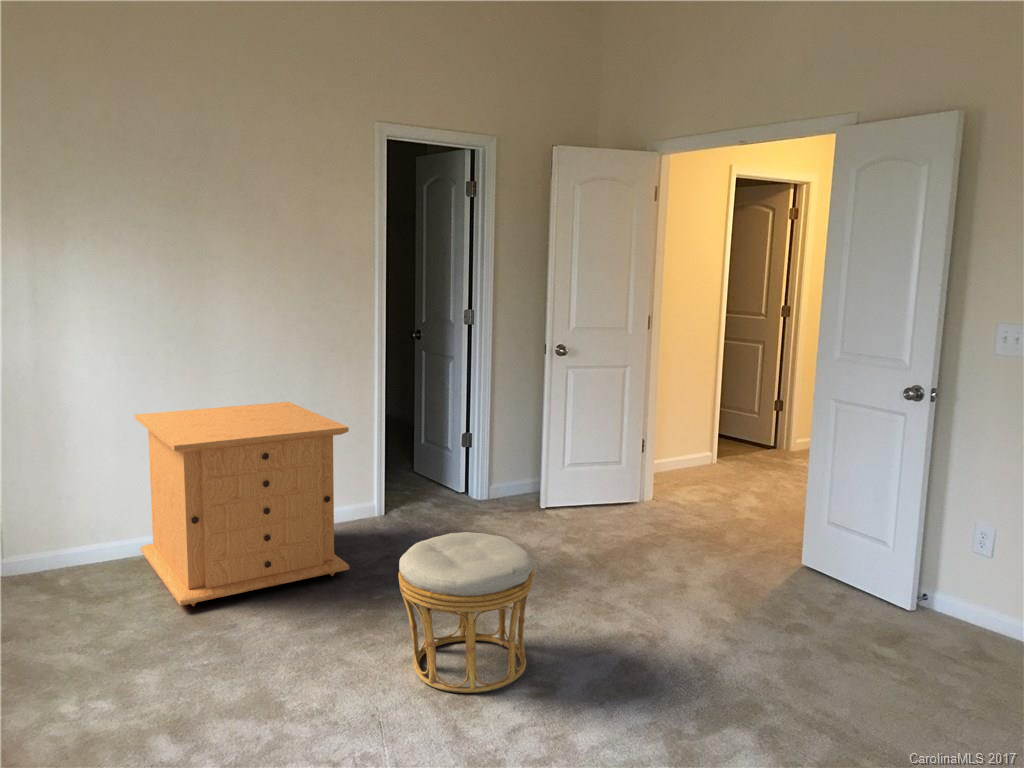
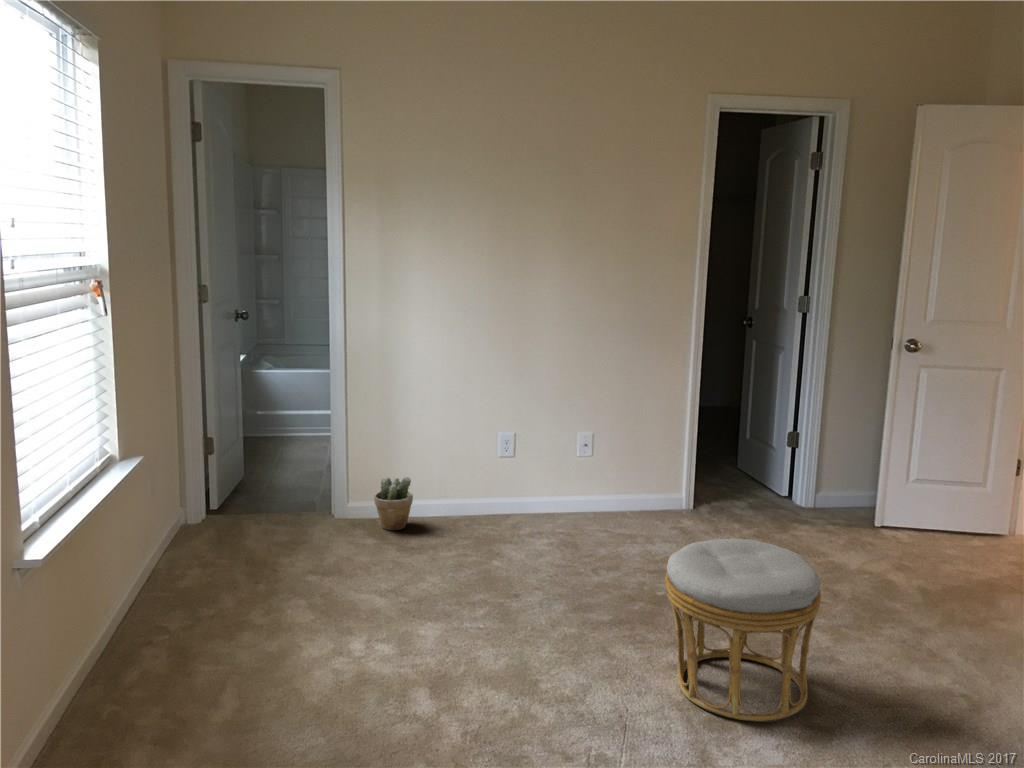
dresser: present [135,402,349,607] -> none [458,383,646,570]
potted plant: none [38,521,88,584] -> present [374,477,413,530]

